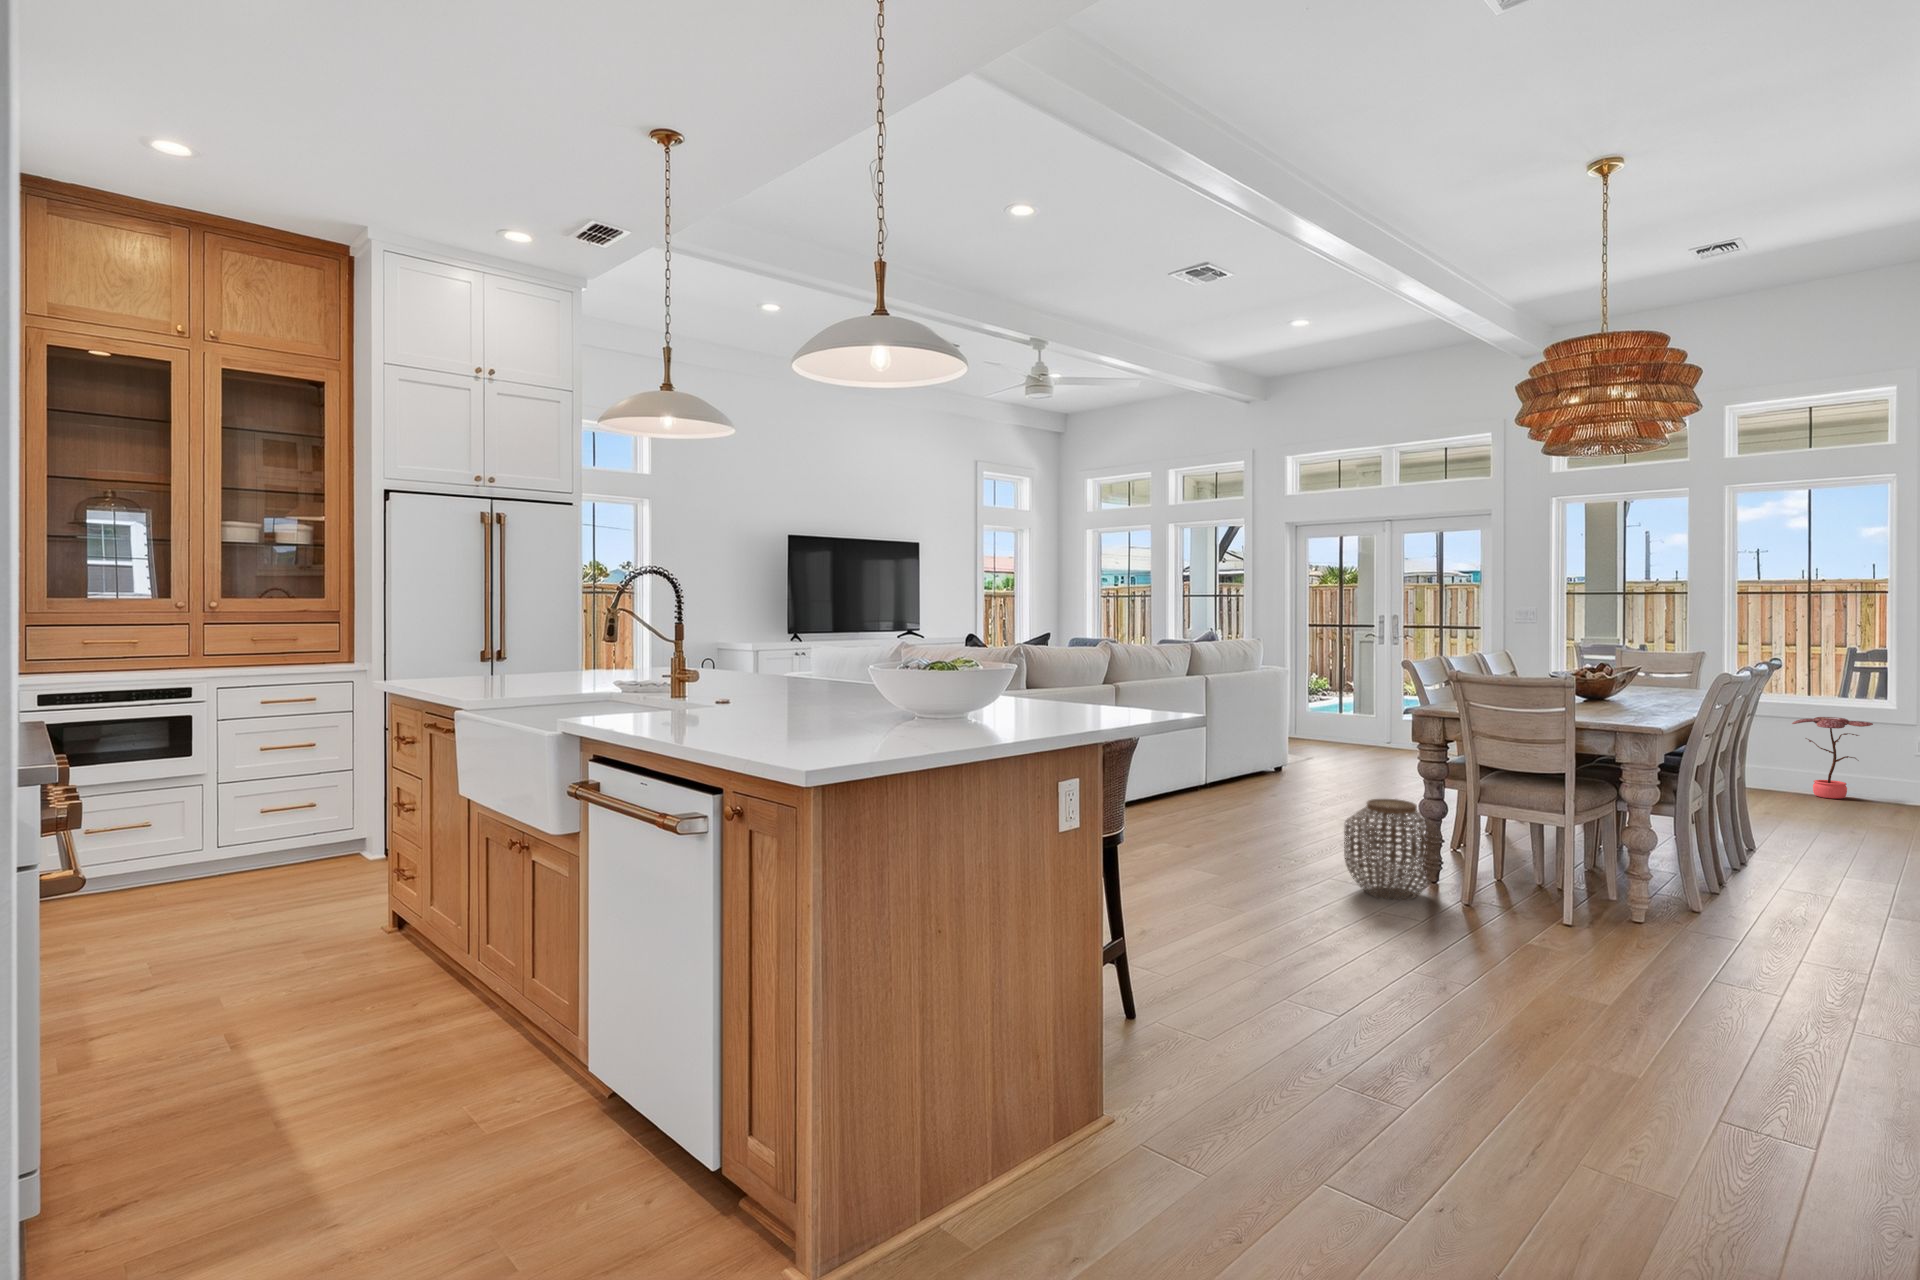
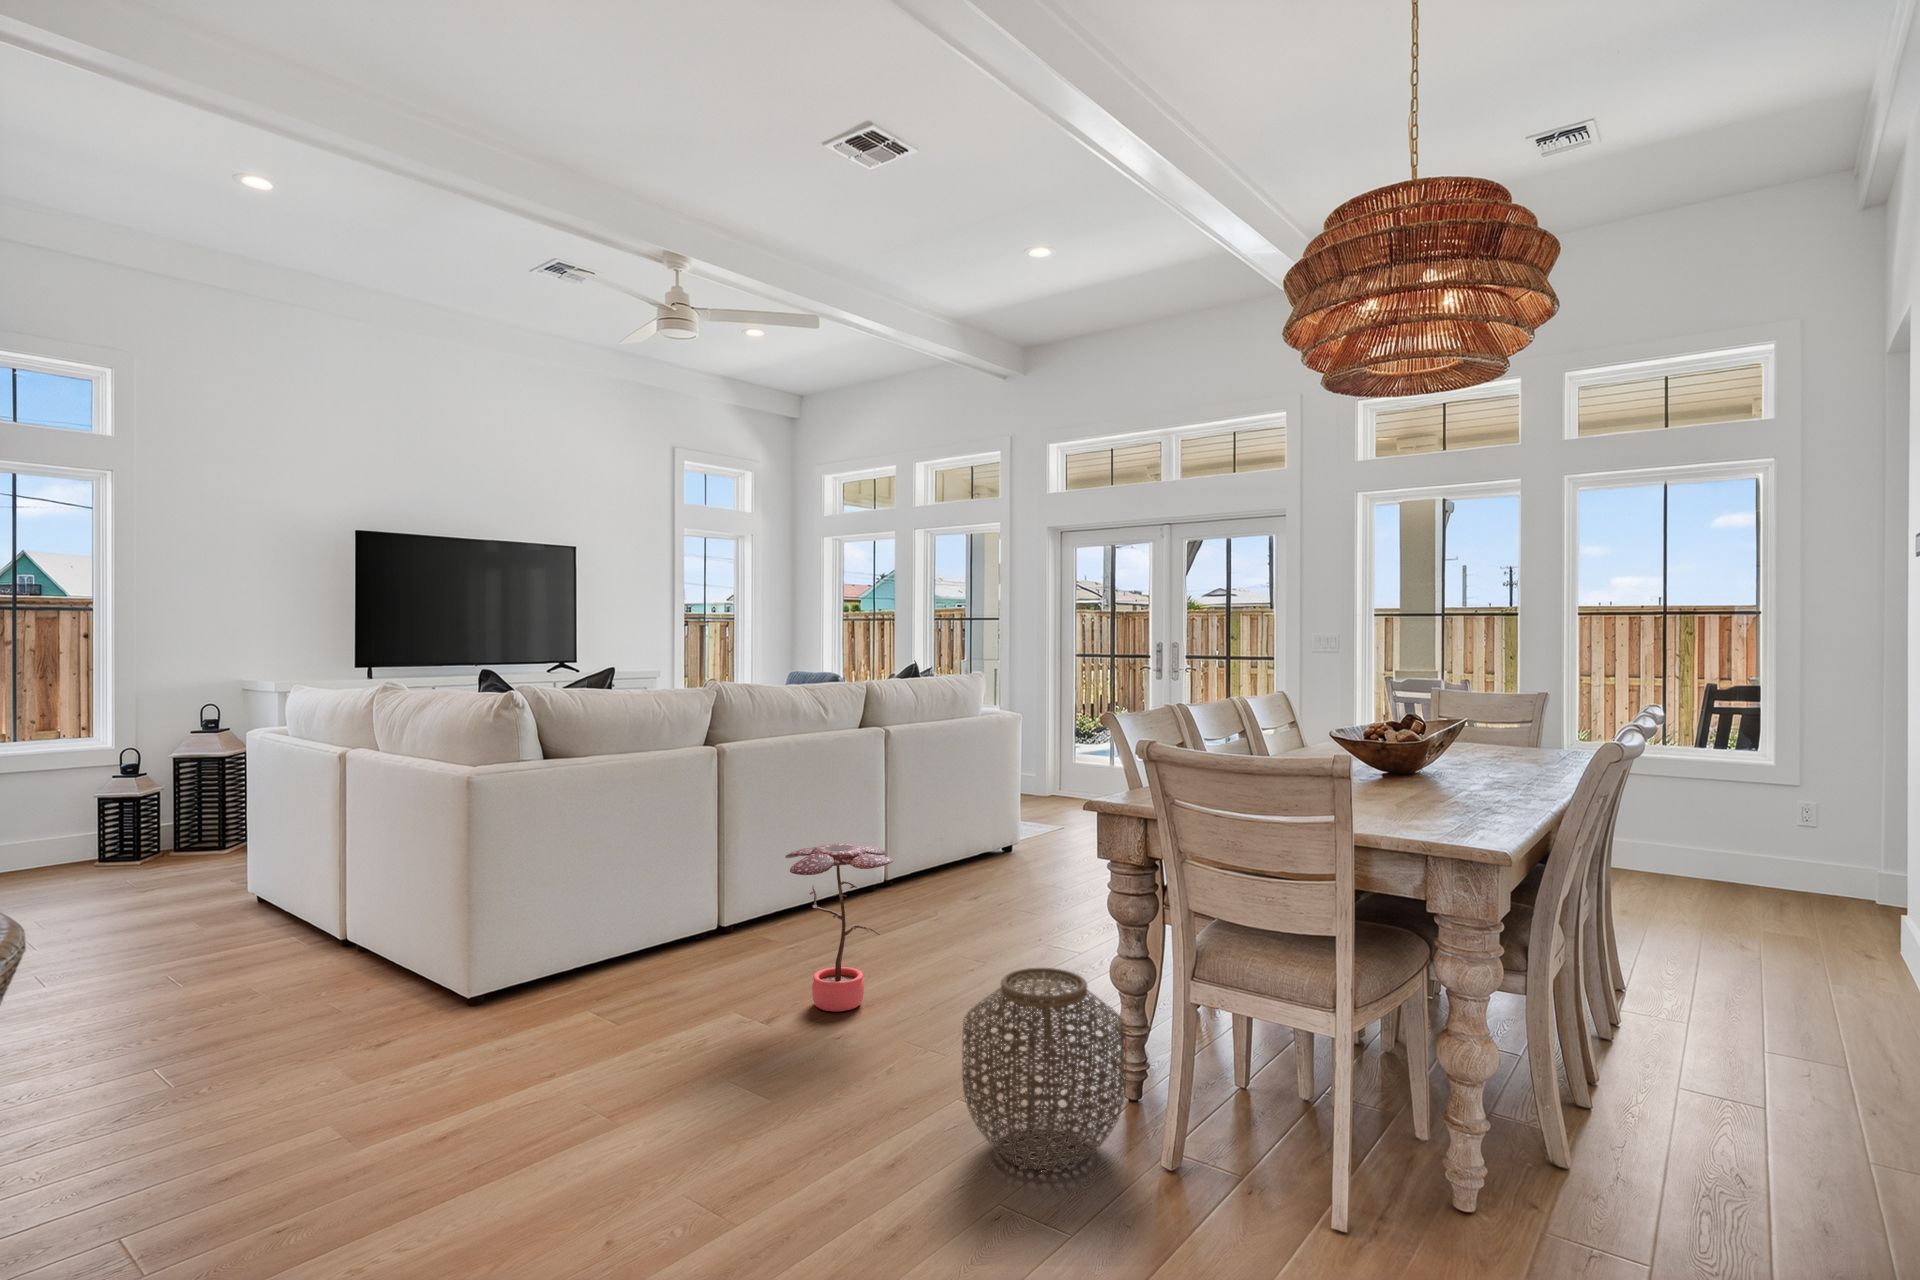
potted plant: present [1792,717,1873,799] -> present [785,844,894,1012]

